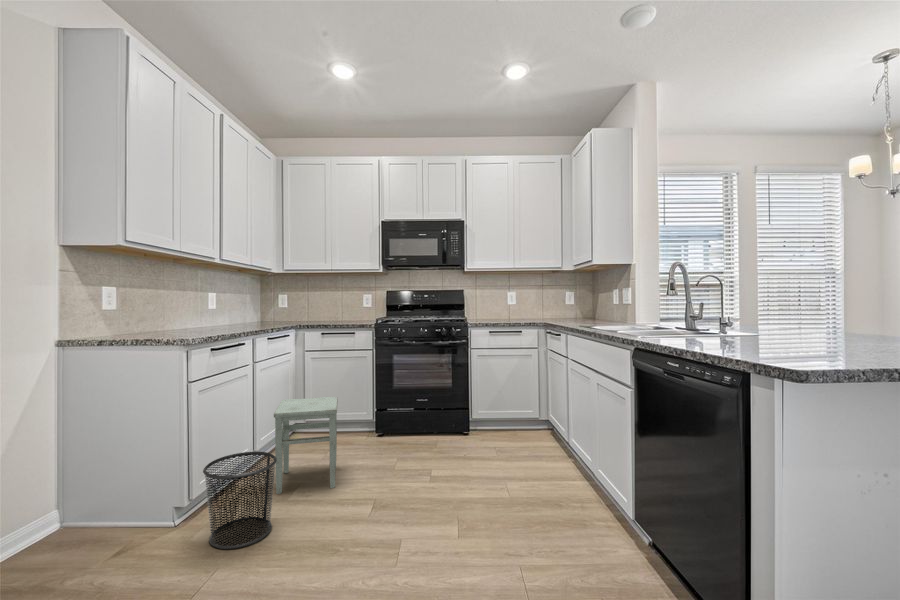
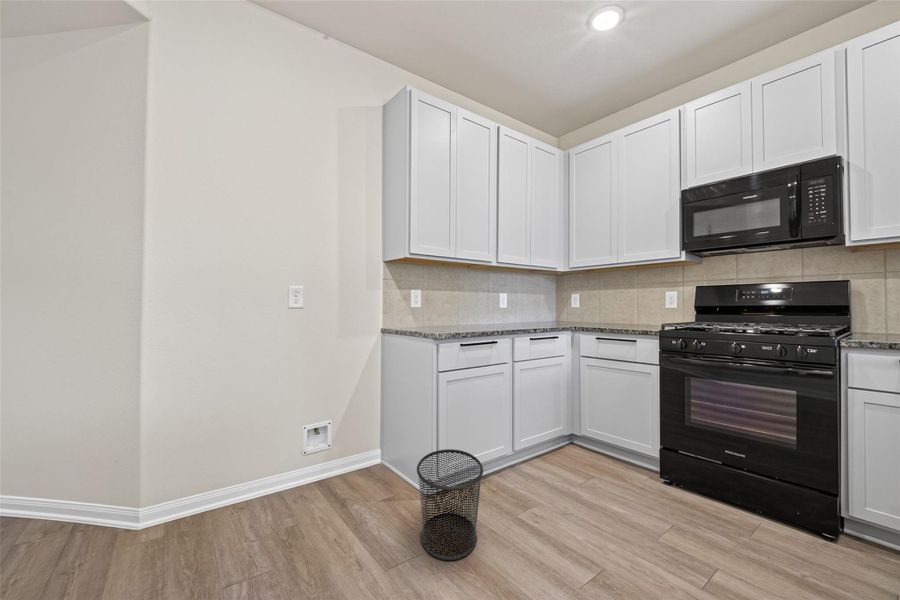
stool: present [274,397,338,494] -> none [508,402,591,530]

